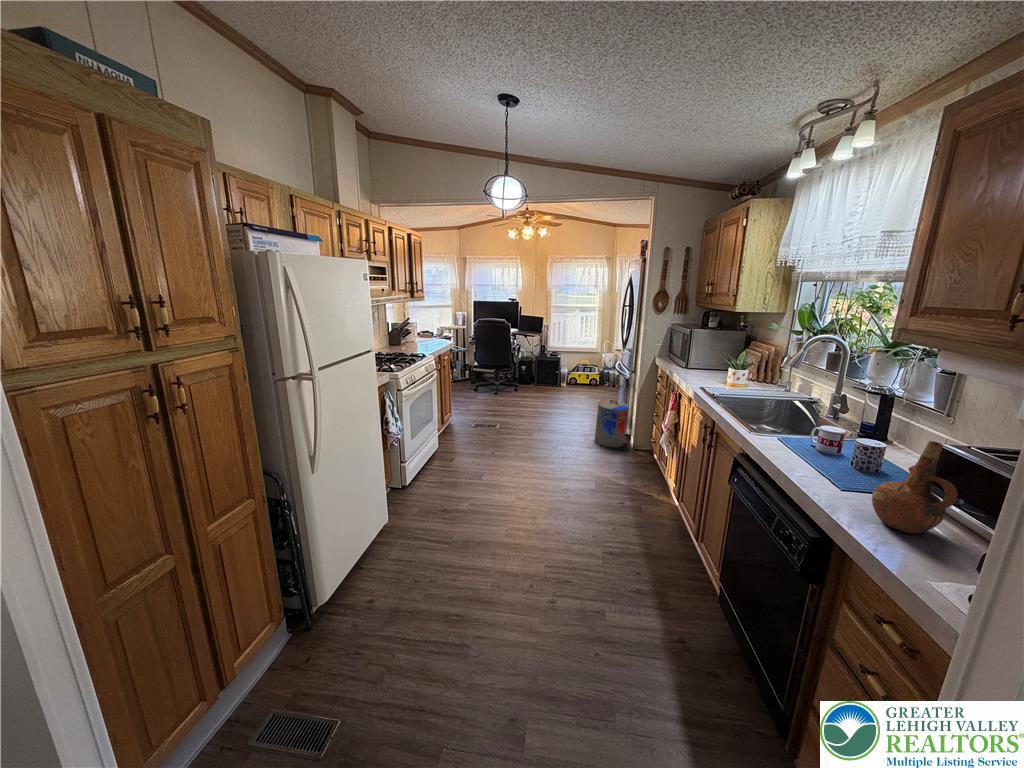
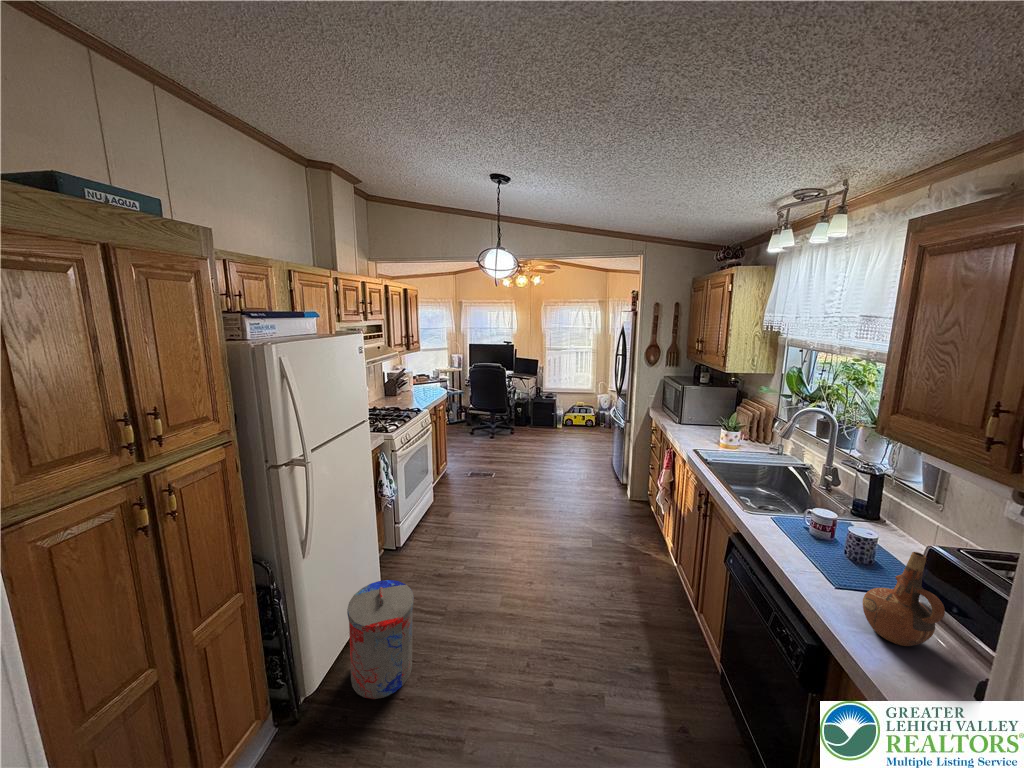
trash can: present [595,399,629,447] -> present [347,580,414,699]

